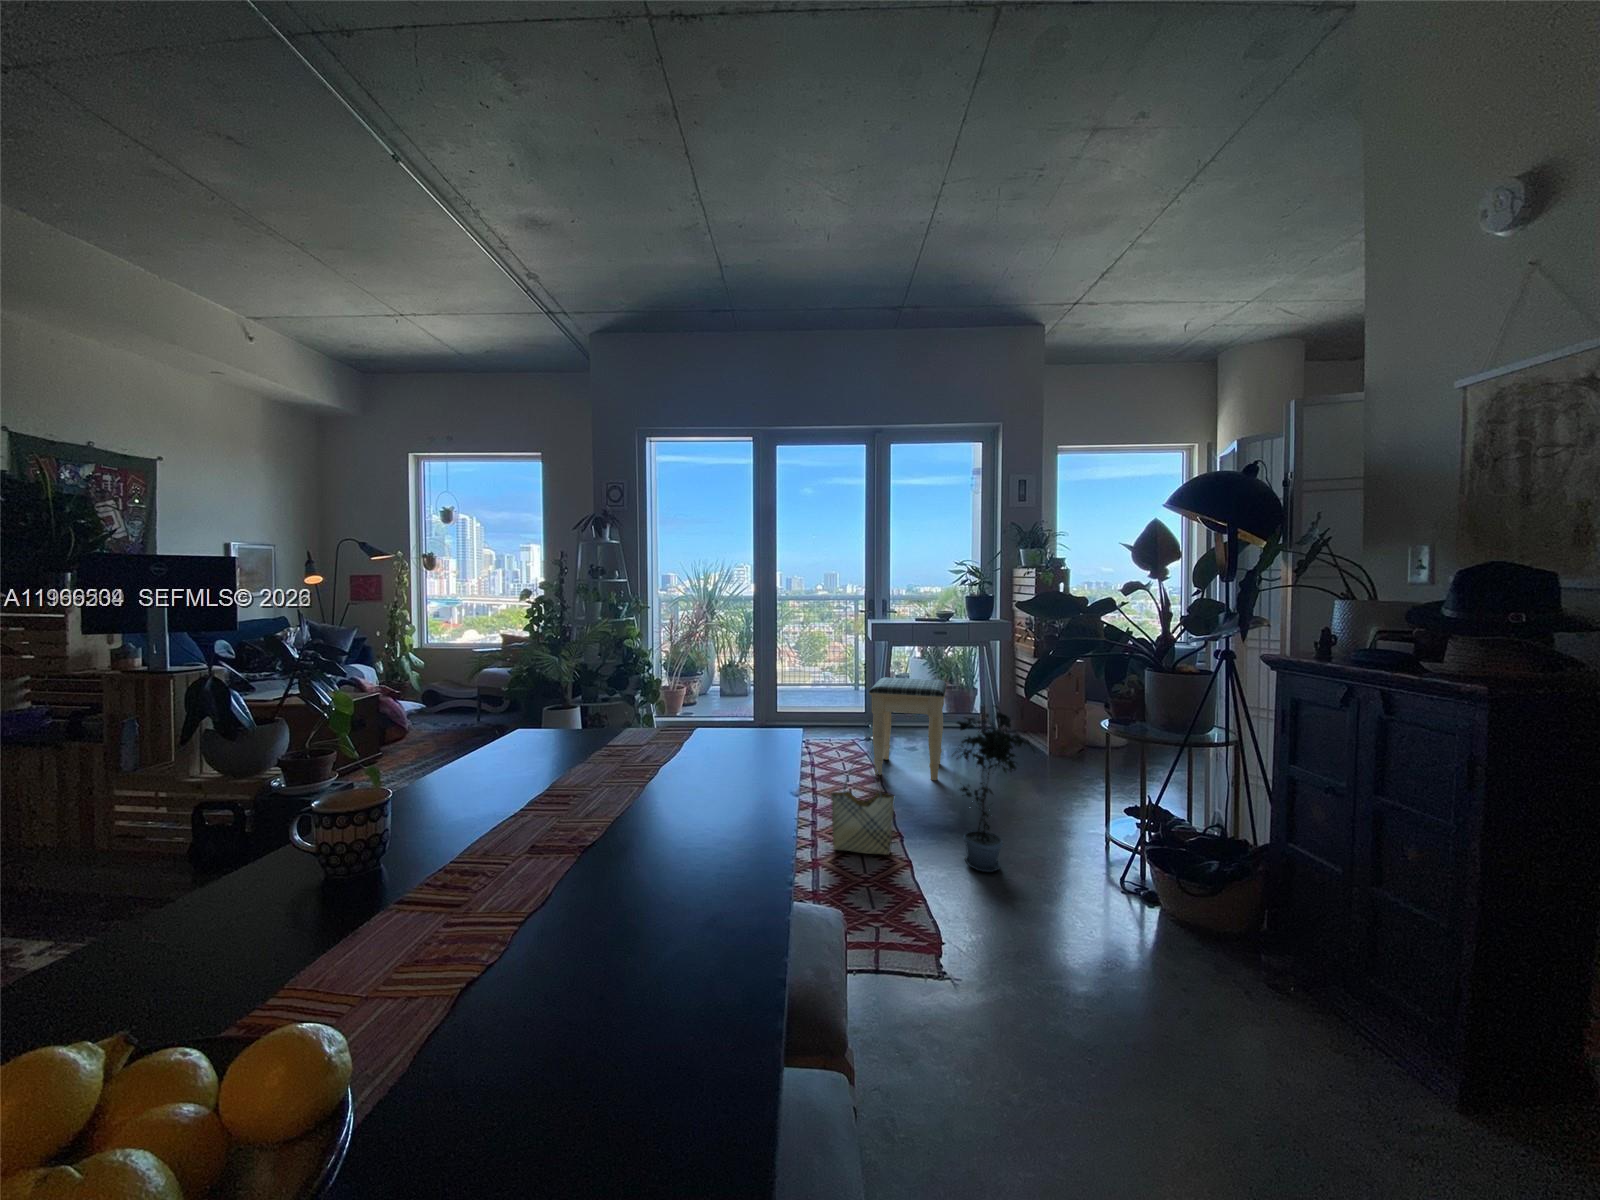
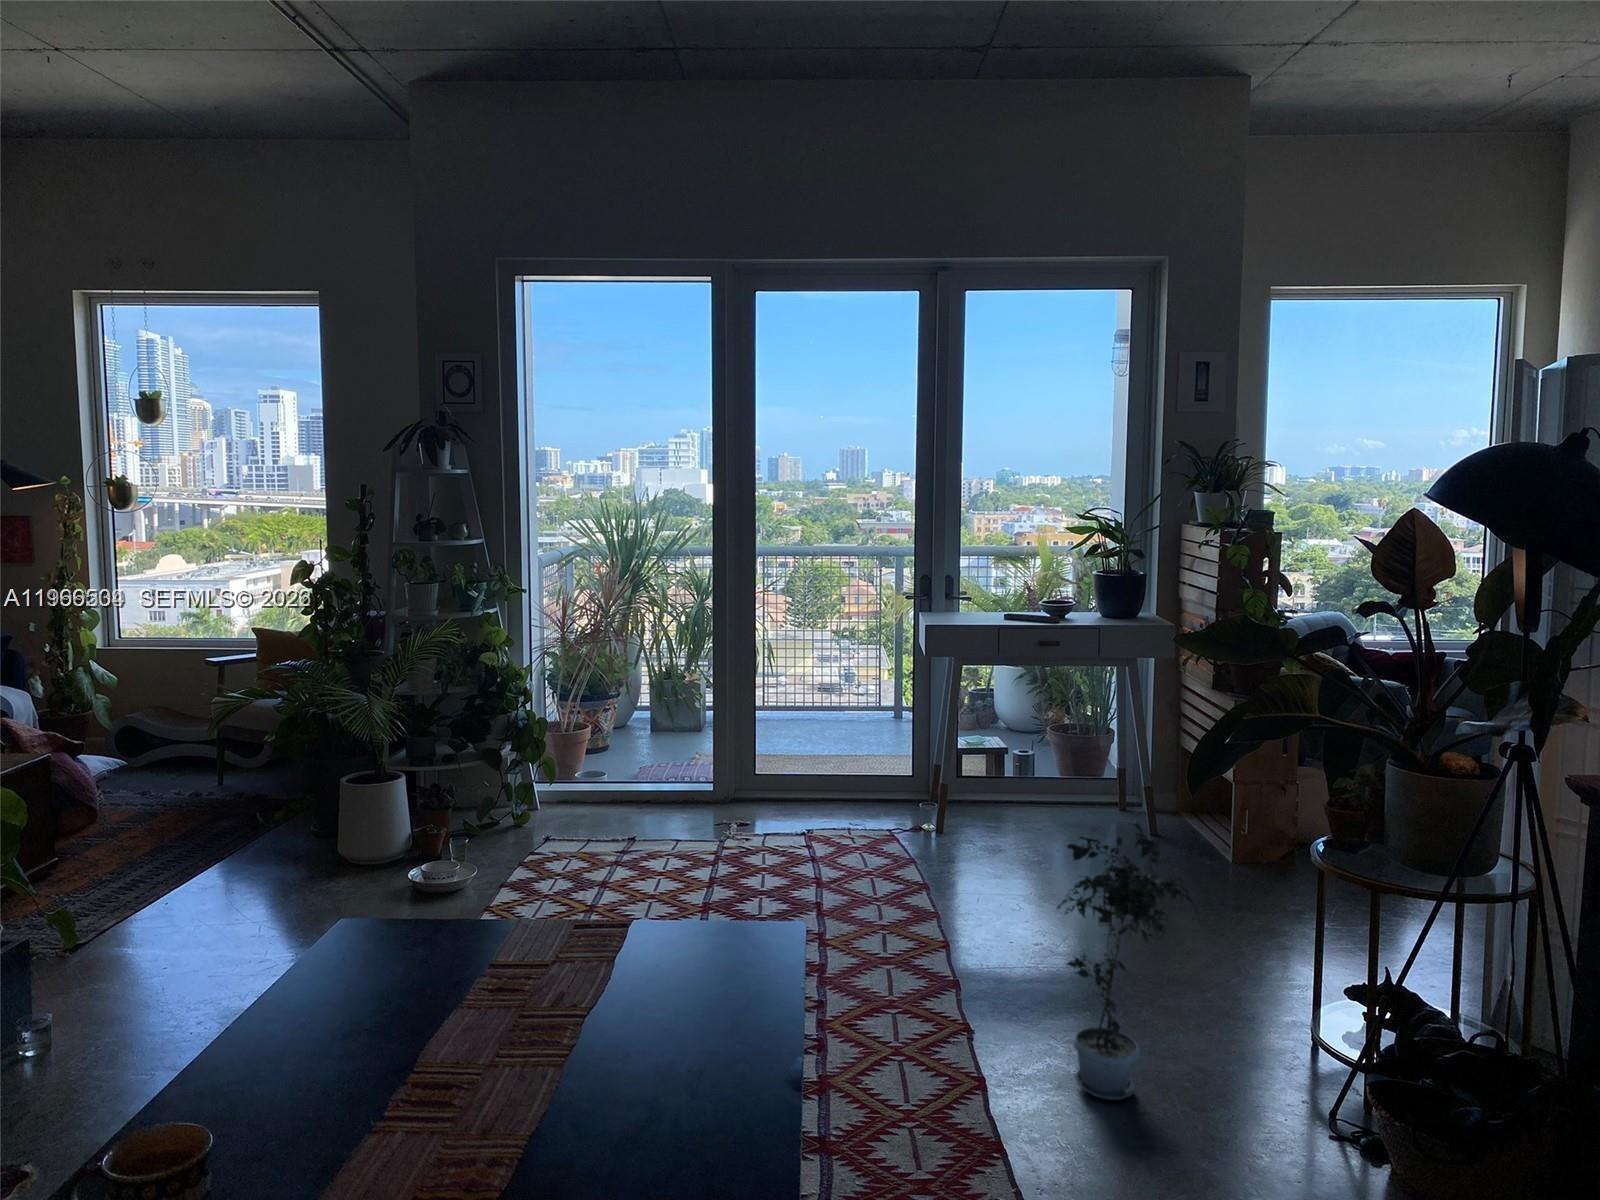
footstool: present [869,678,947,780] -> none [918,729,1055,914]
woven basket: present [830,759,895,855] -> none [848,903,960,1067]

